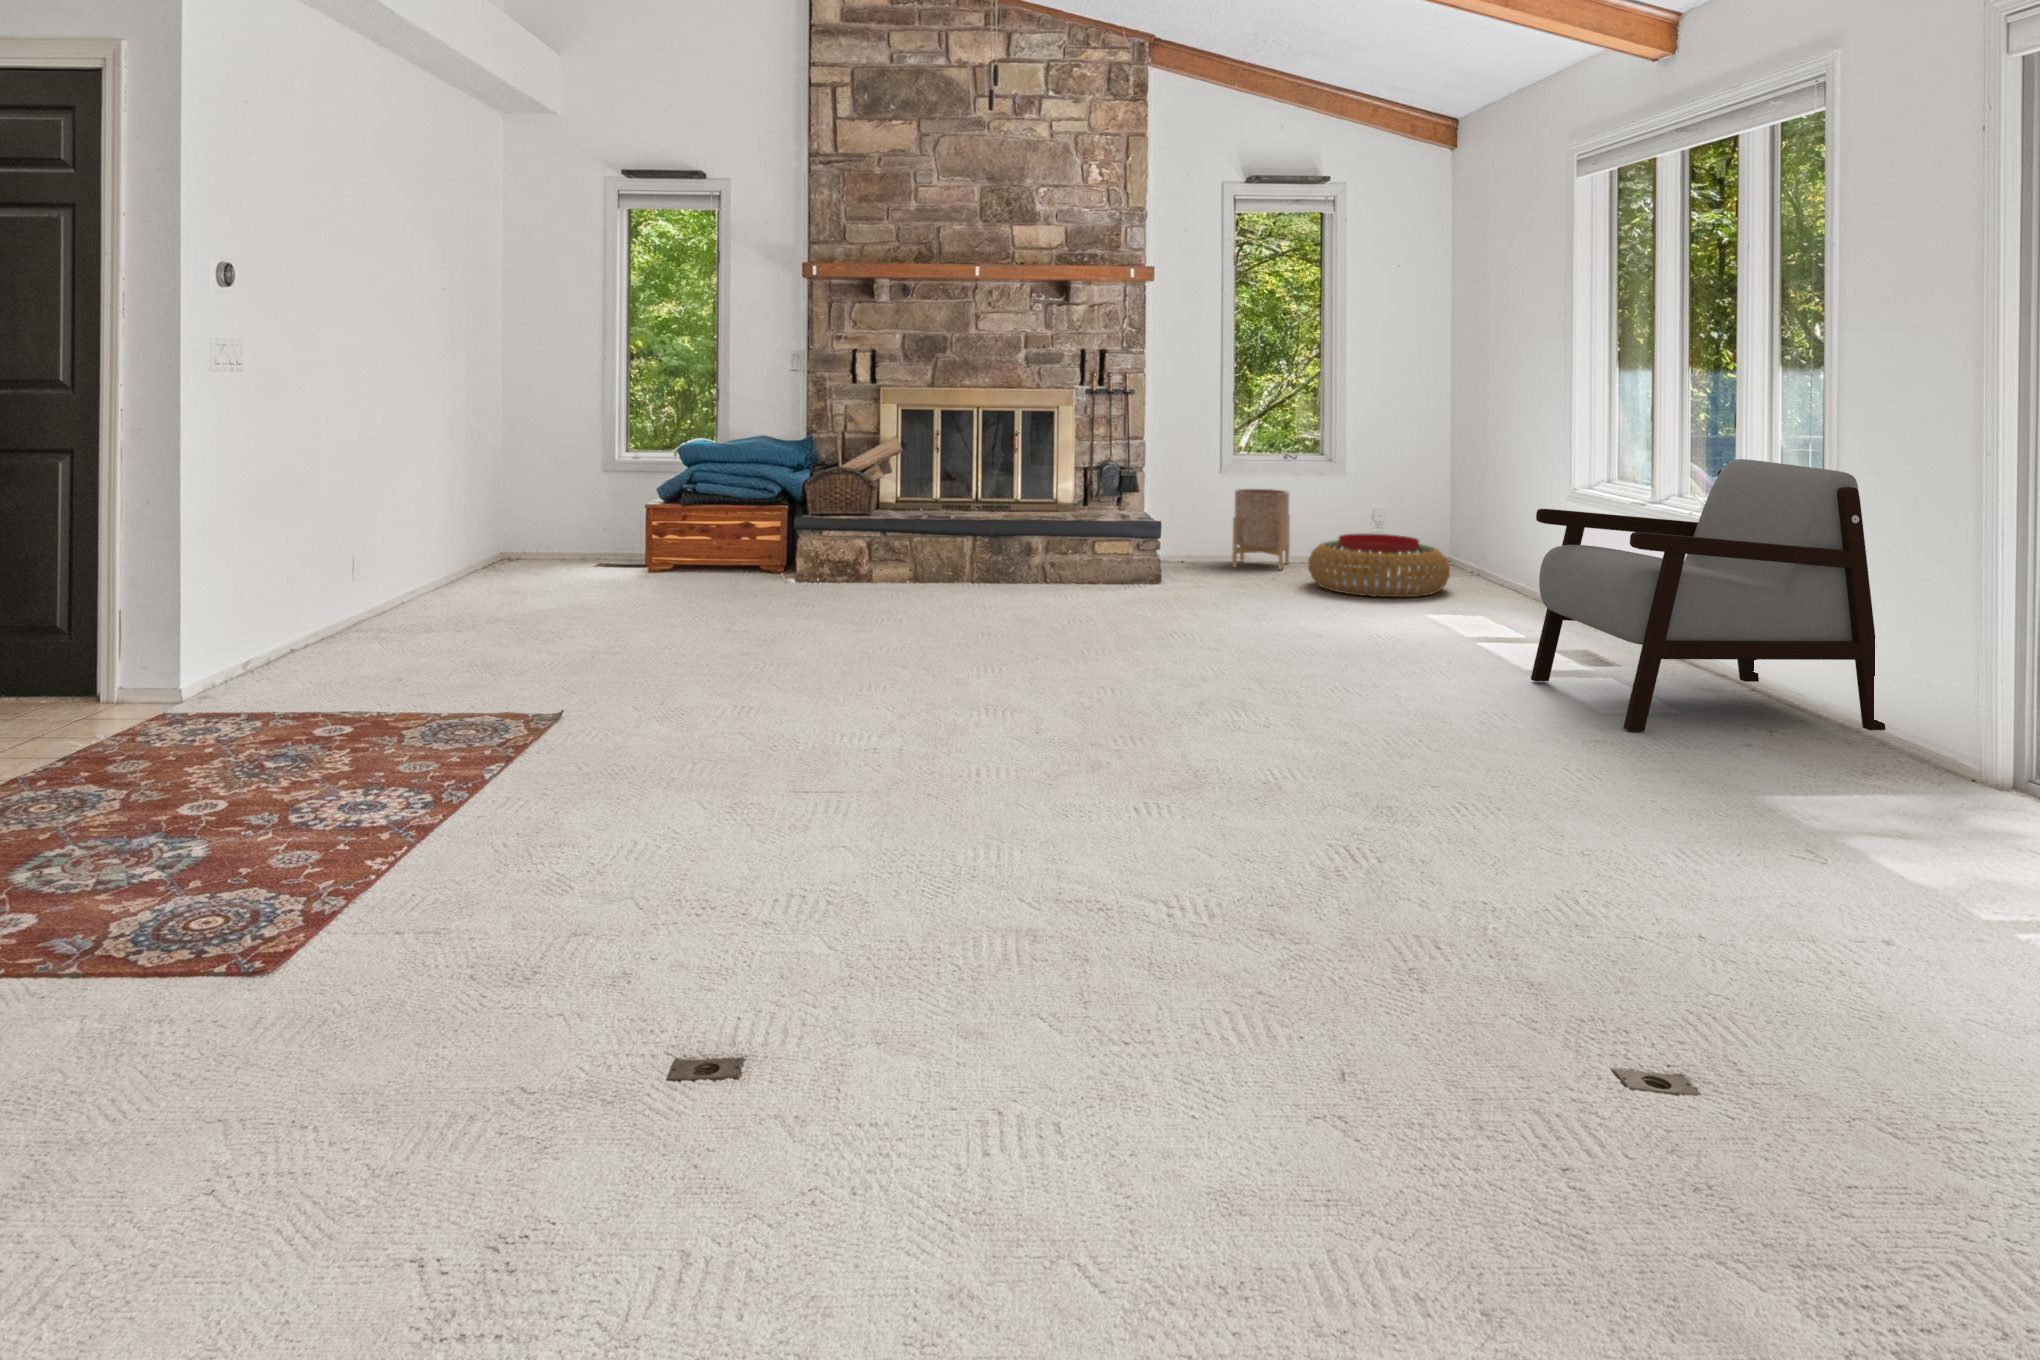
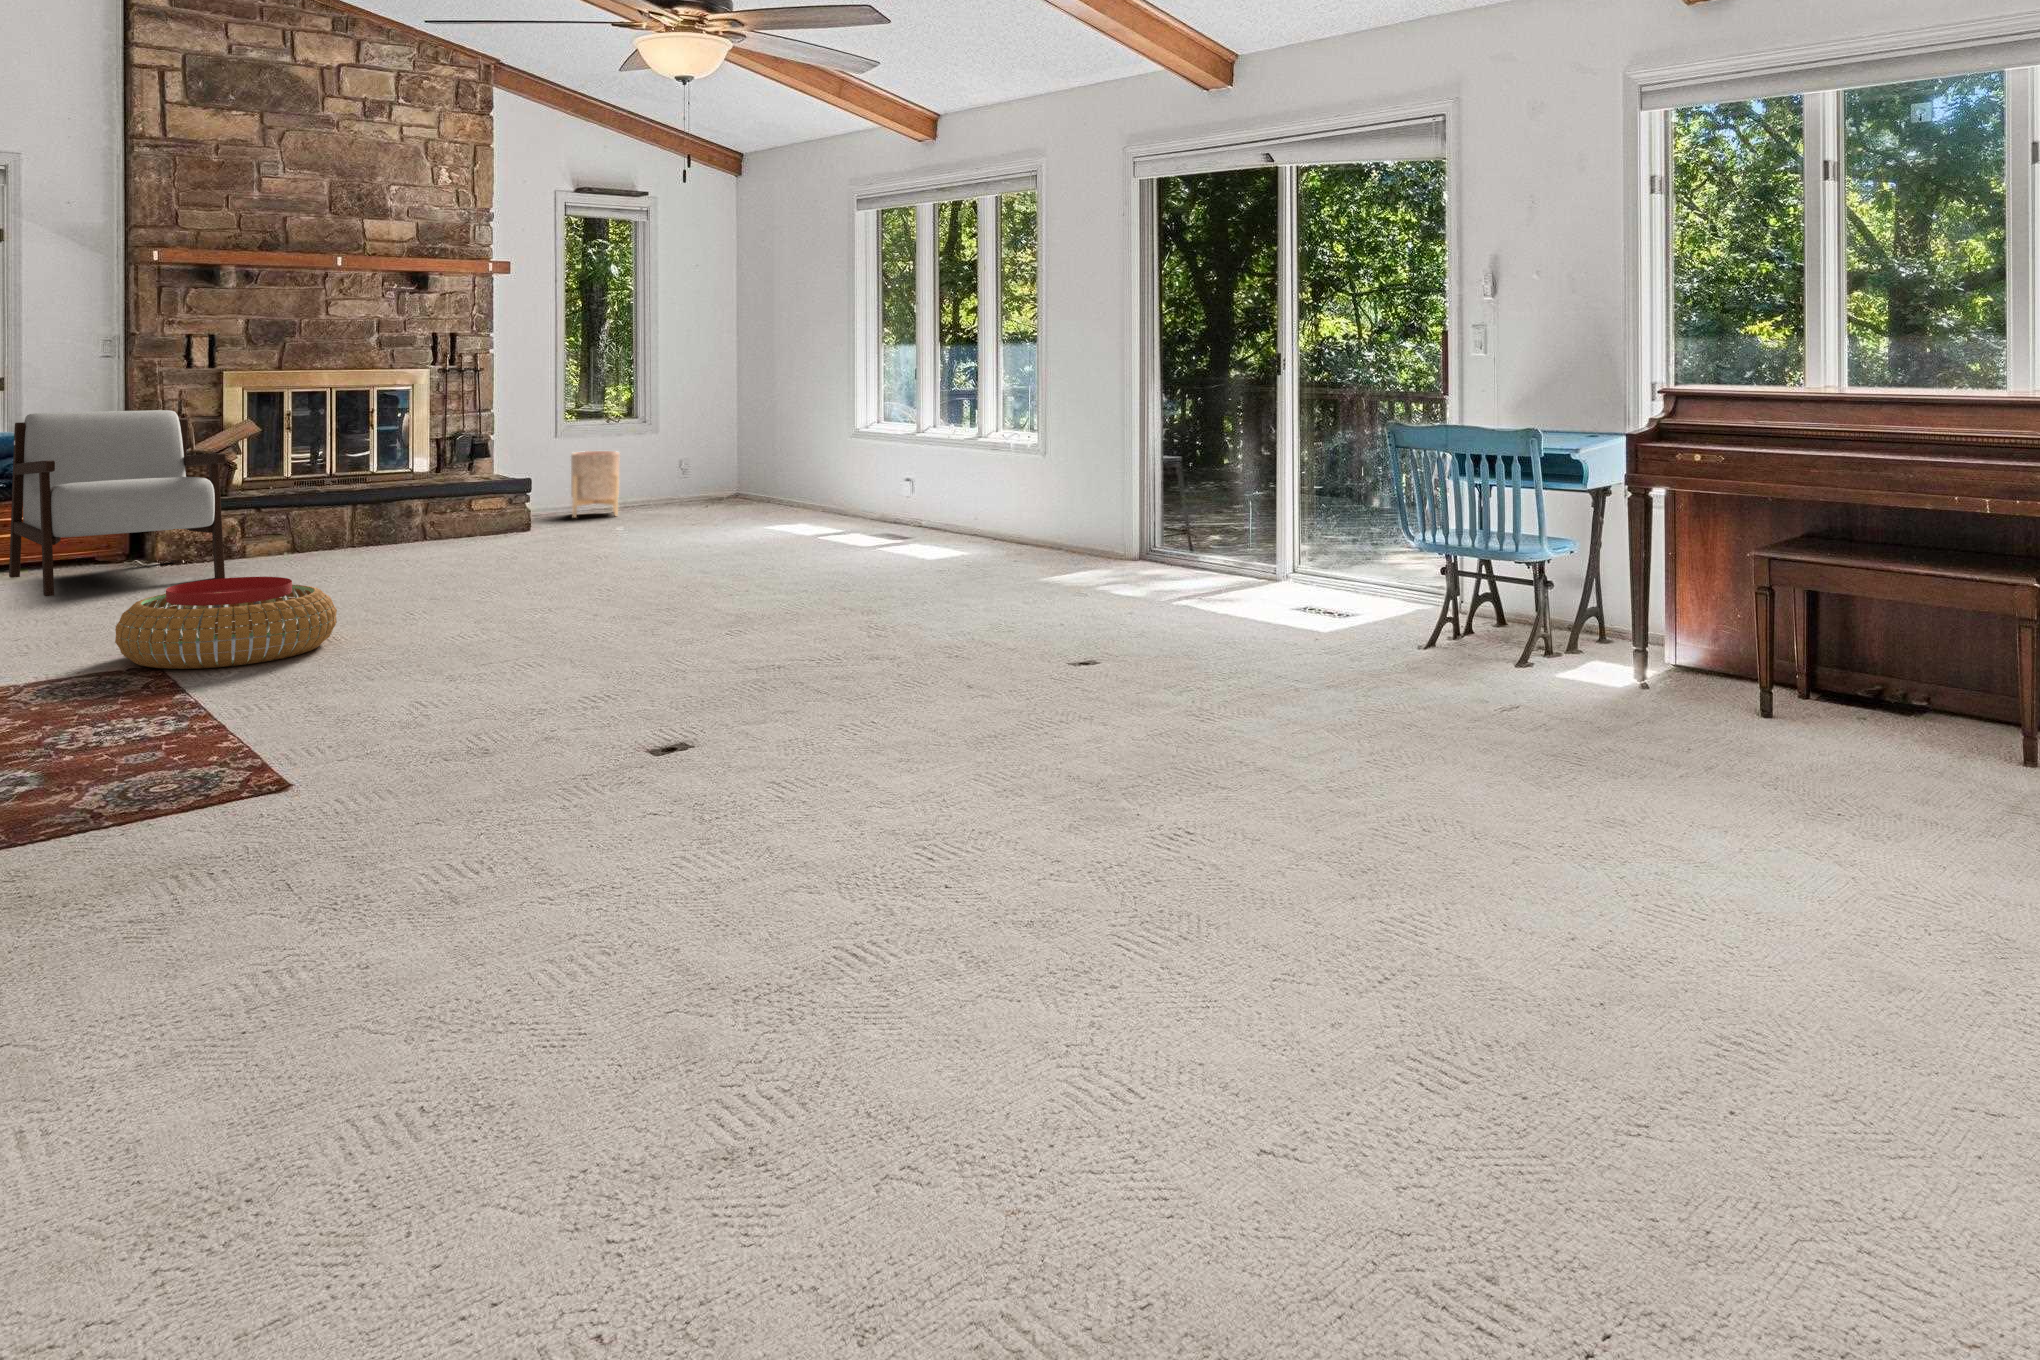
armchair: present [1531,459,1885,731] -> present [9,410,226,596]
pouf: present [1308,534,1450,597] -> present [115,577,337,669]

